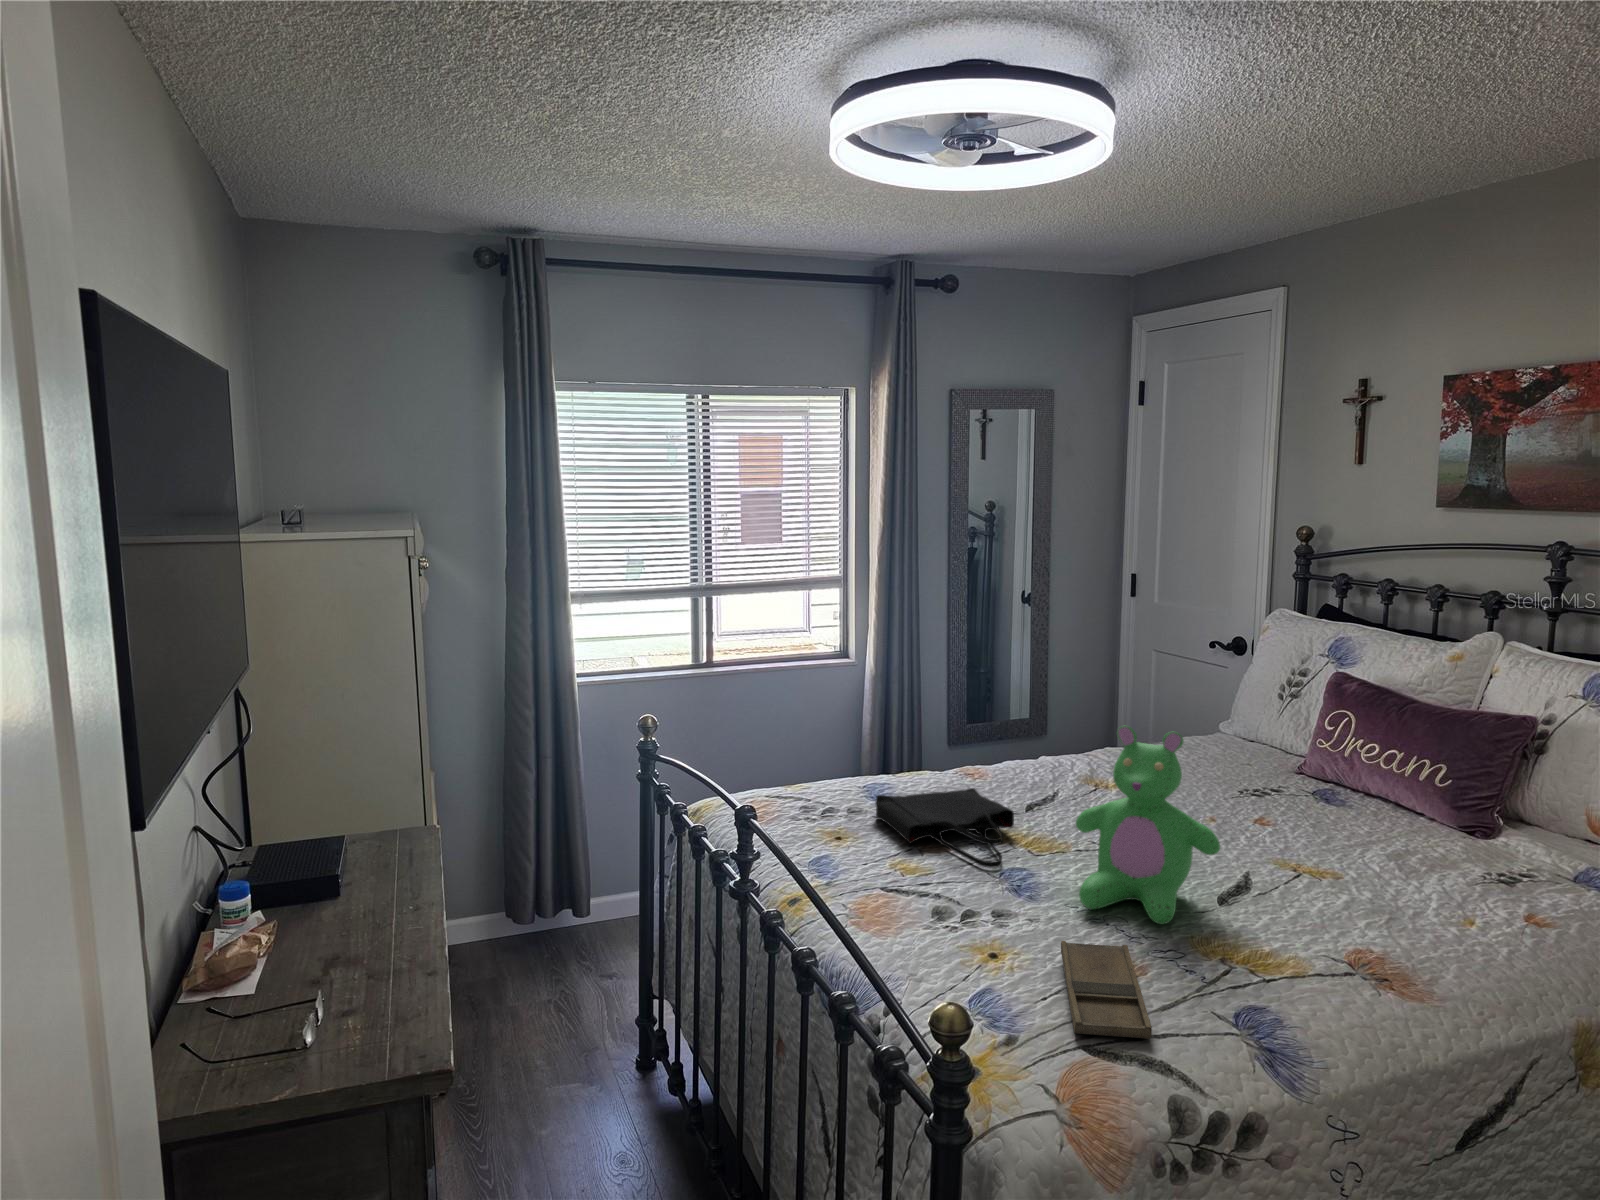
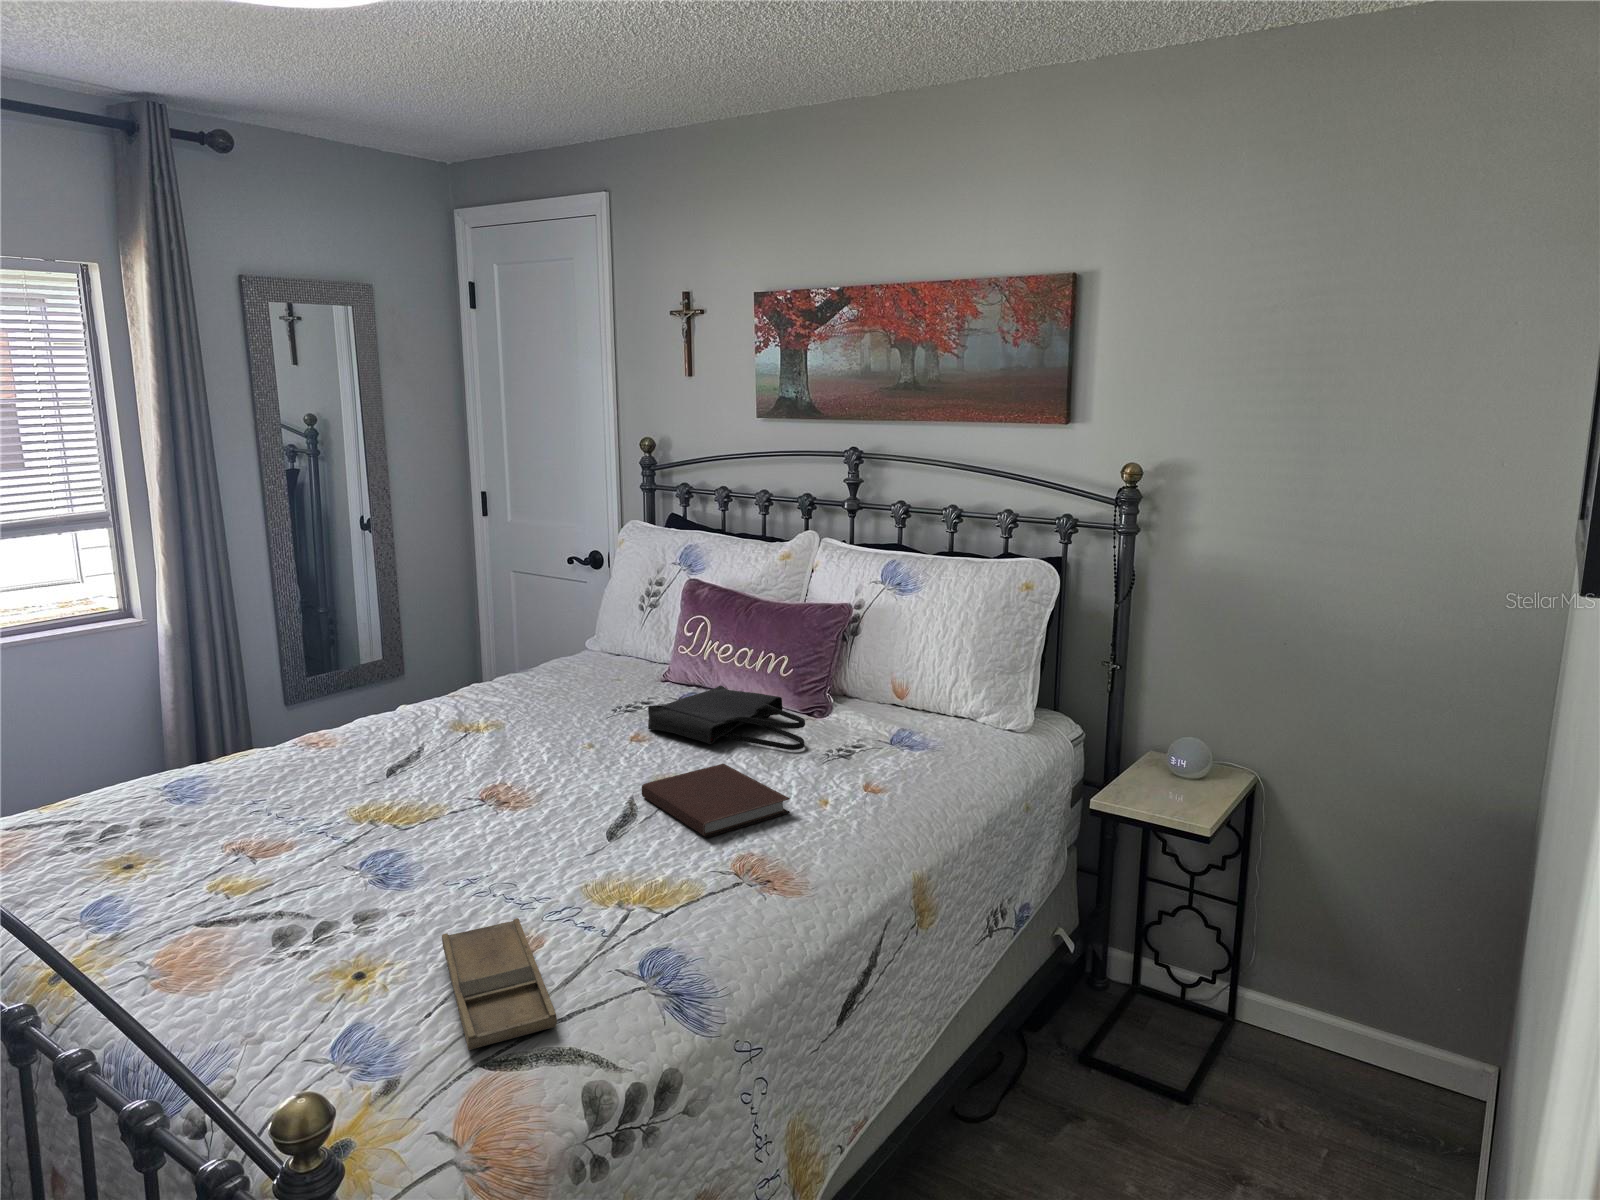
teddy bear: present [1076,726,1220,924] -> none [446,667,604,882]
tote bag: present [875,788,1014,868] -> present [648,686,805,750]
notebook: none [1259,860,1425,925] -> present [642,764,790,837]

